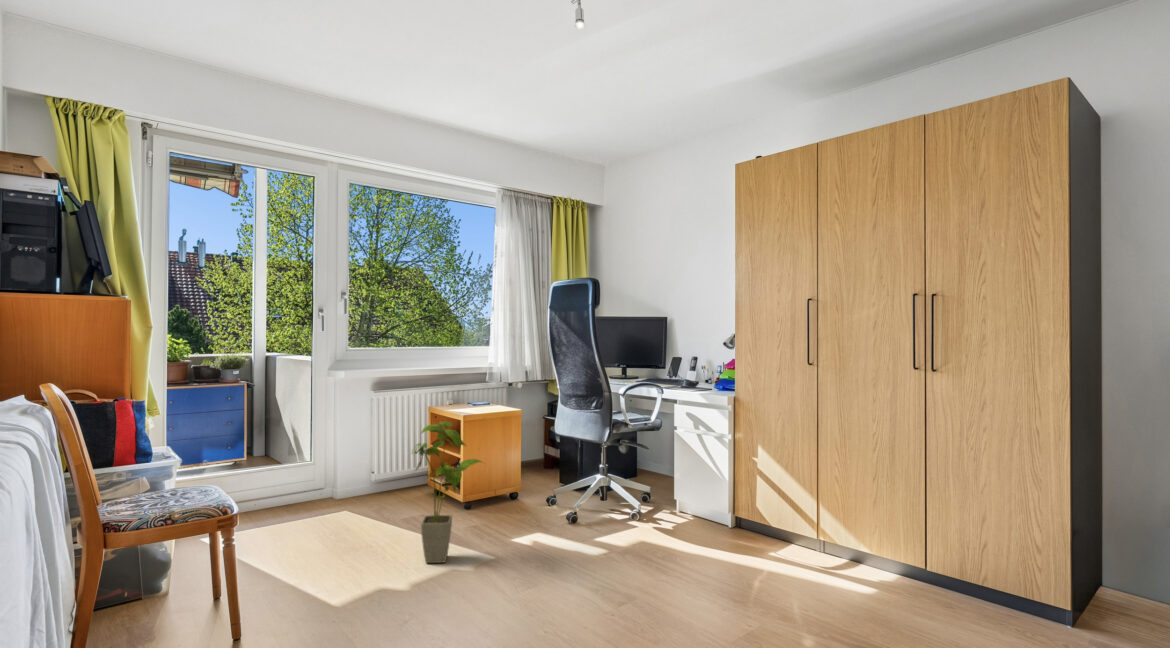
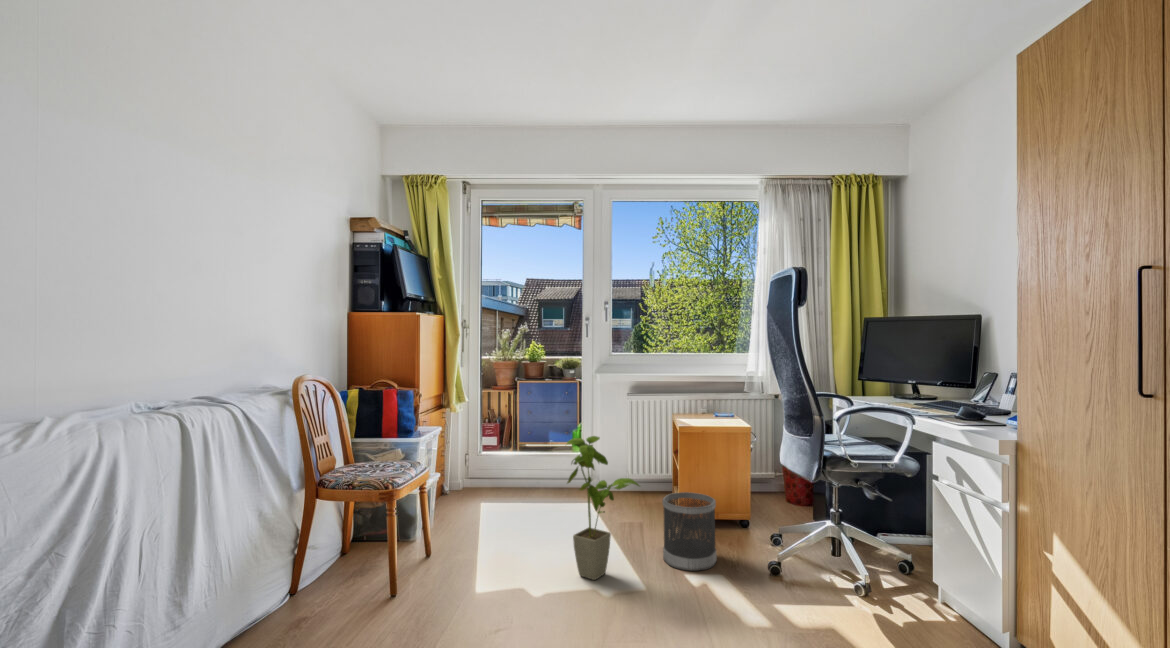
wastebasket: none [480,470,527,537] -> present [662,492,717,571]

